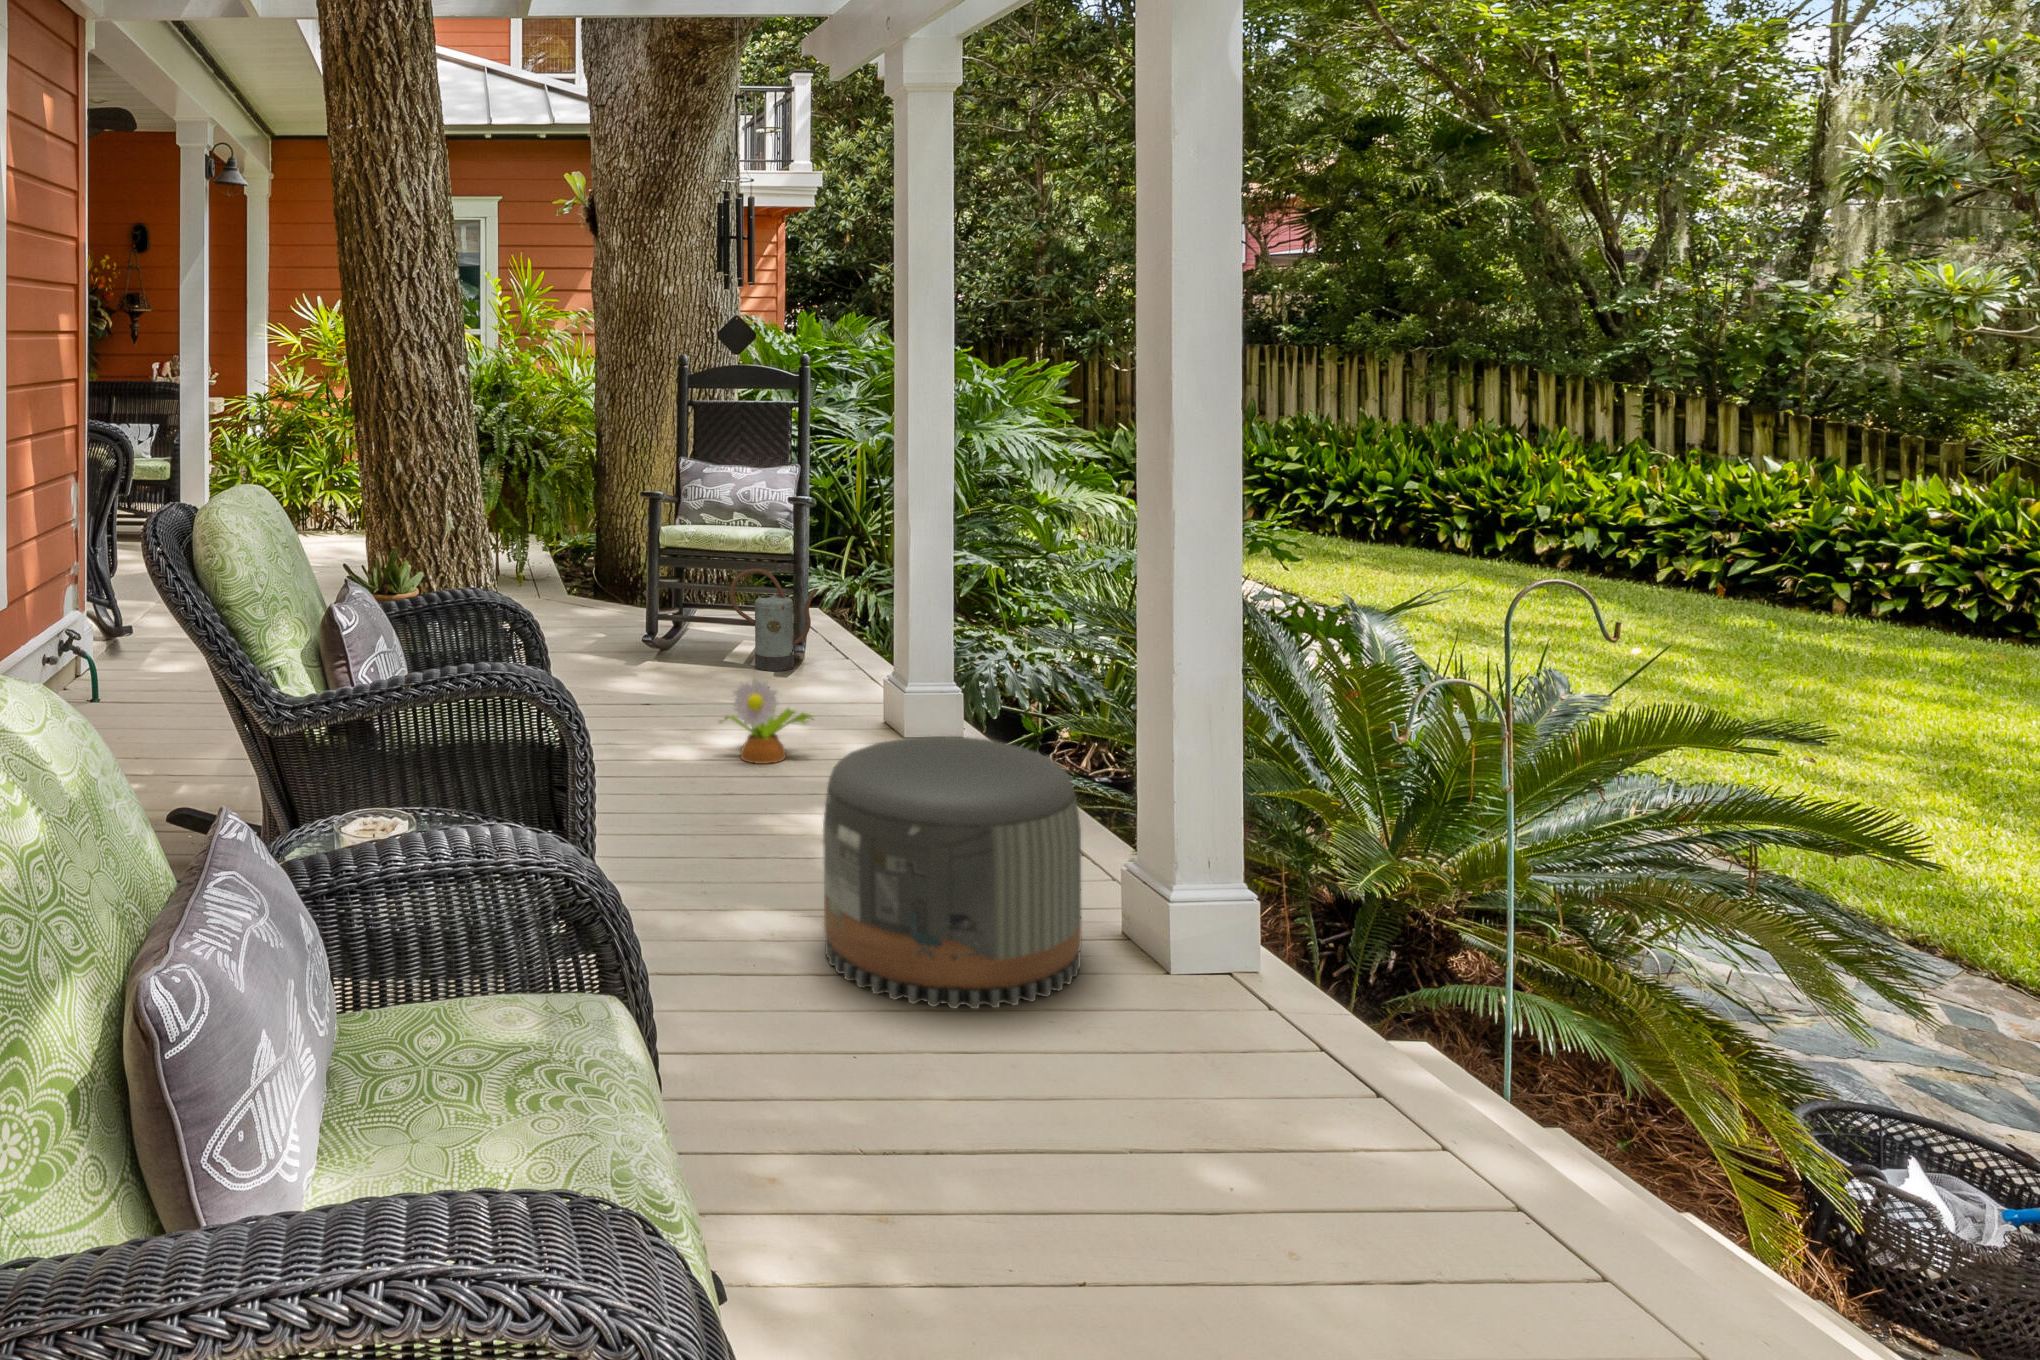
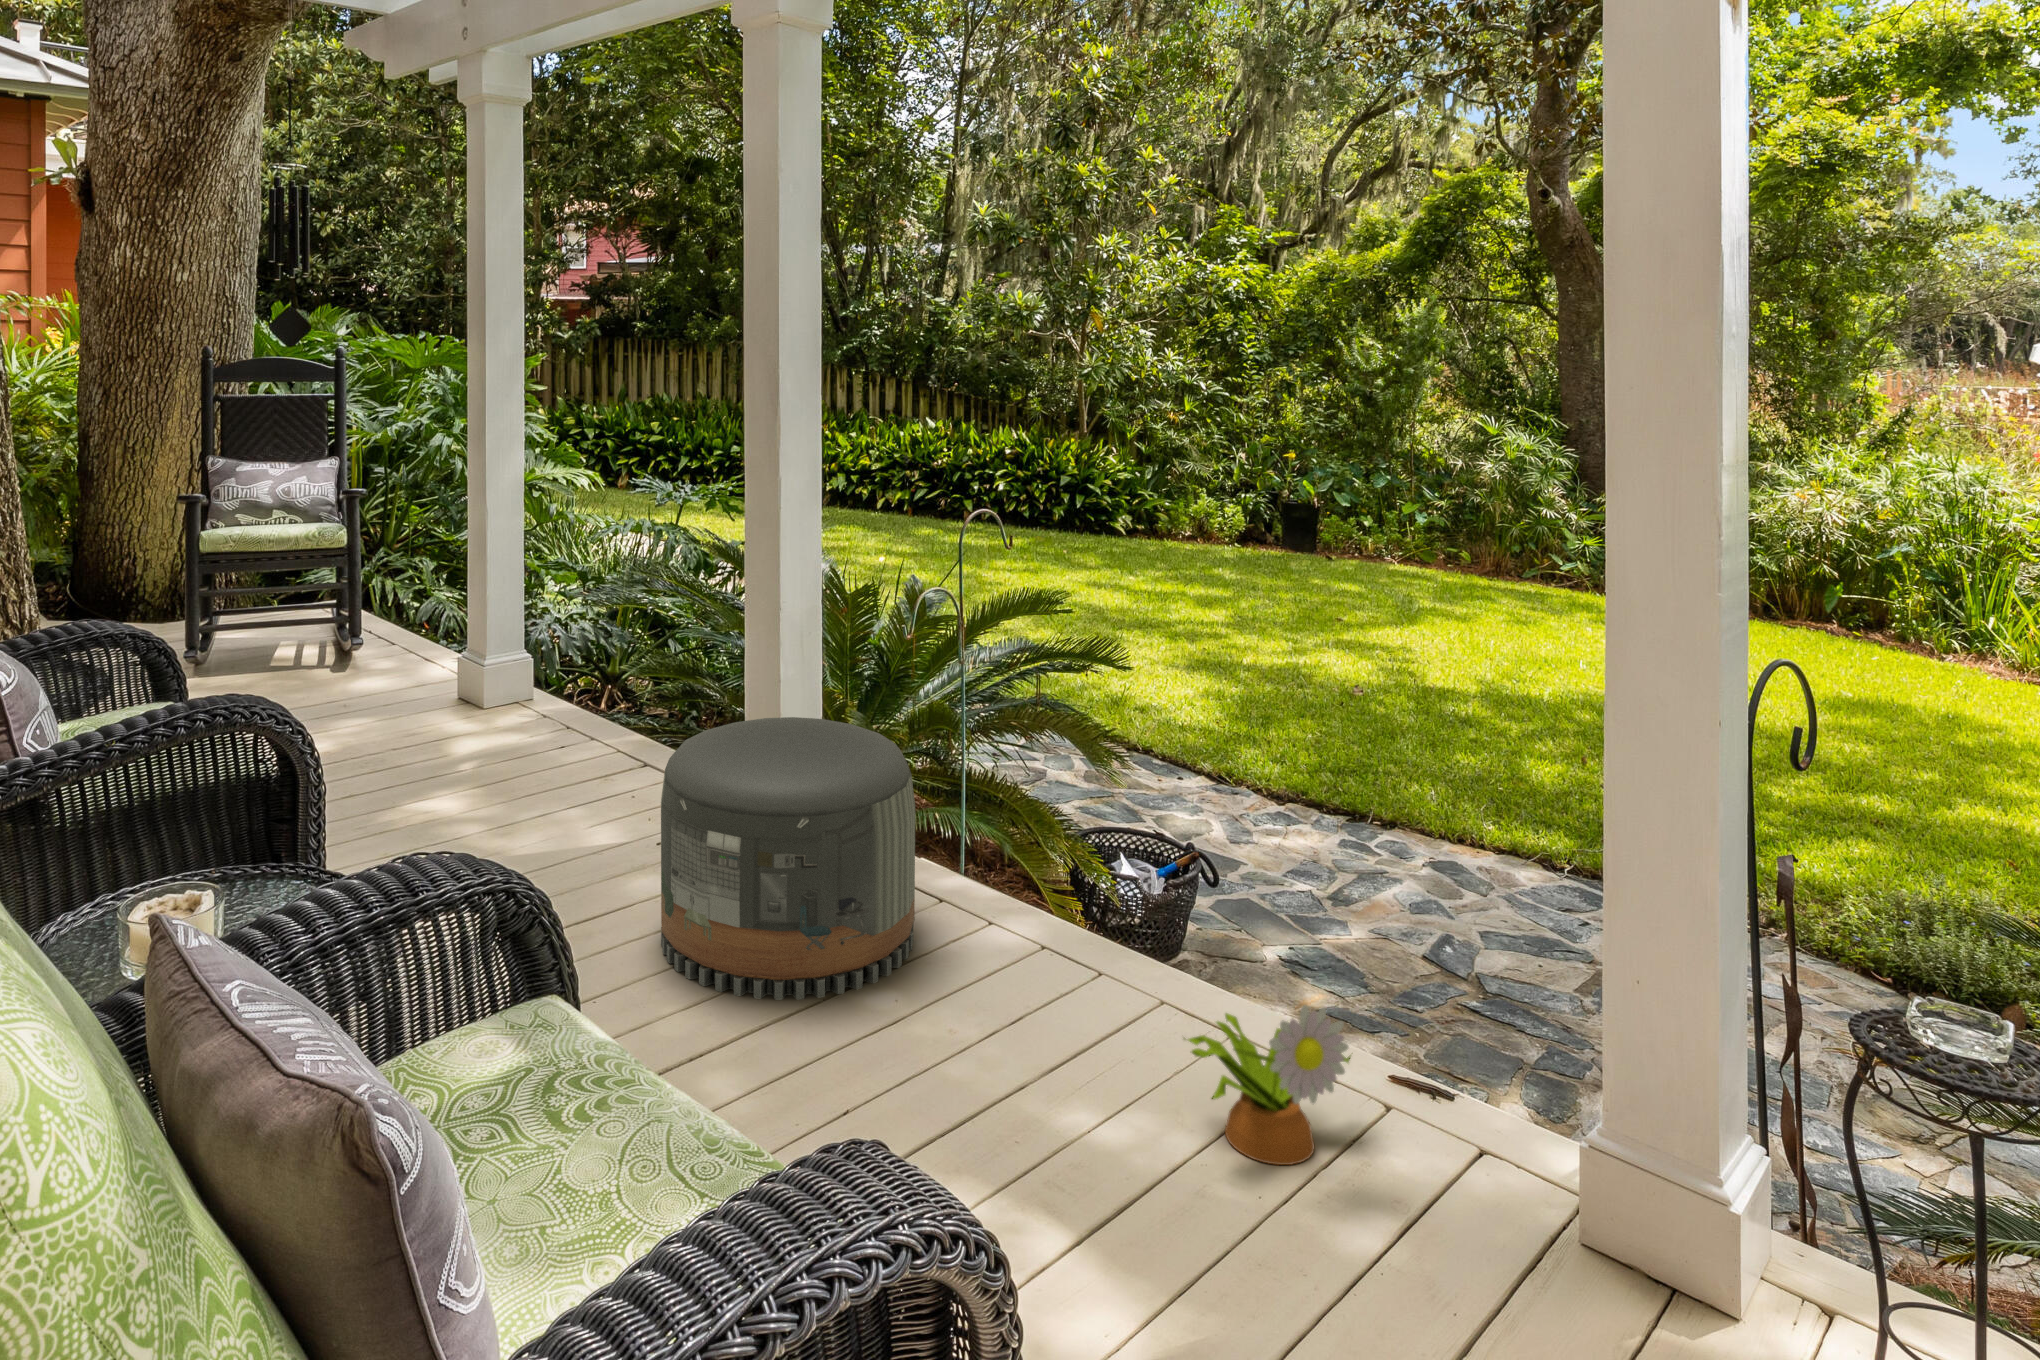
watering can: present [730,569,819,671] -> none [289,568,385,674]
decorative plant: present [725,678,812,764] -> present [1184,1005,1351,1165]

